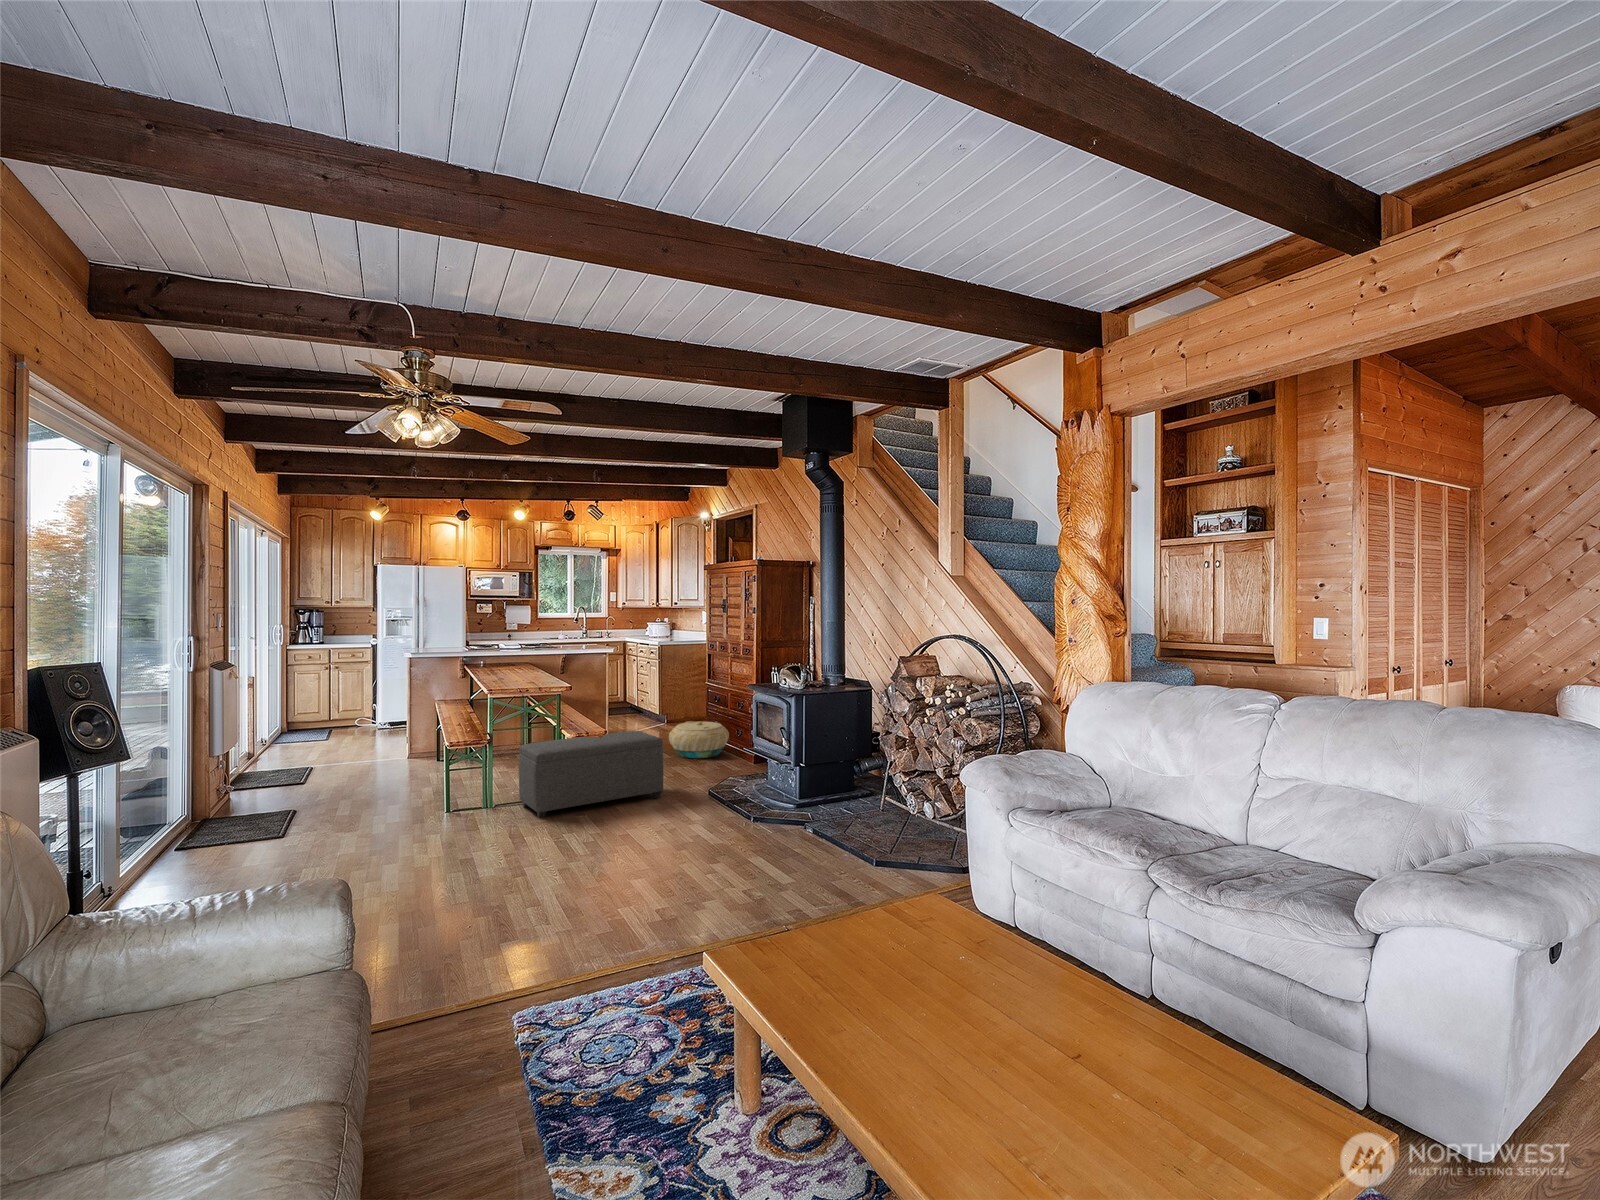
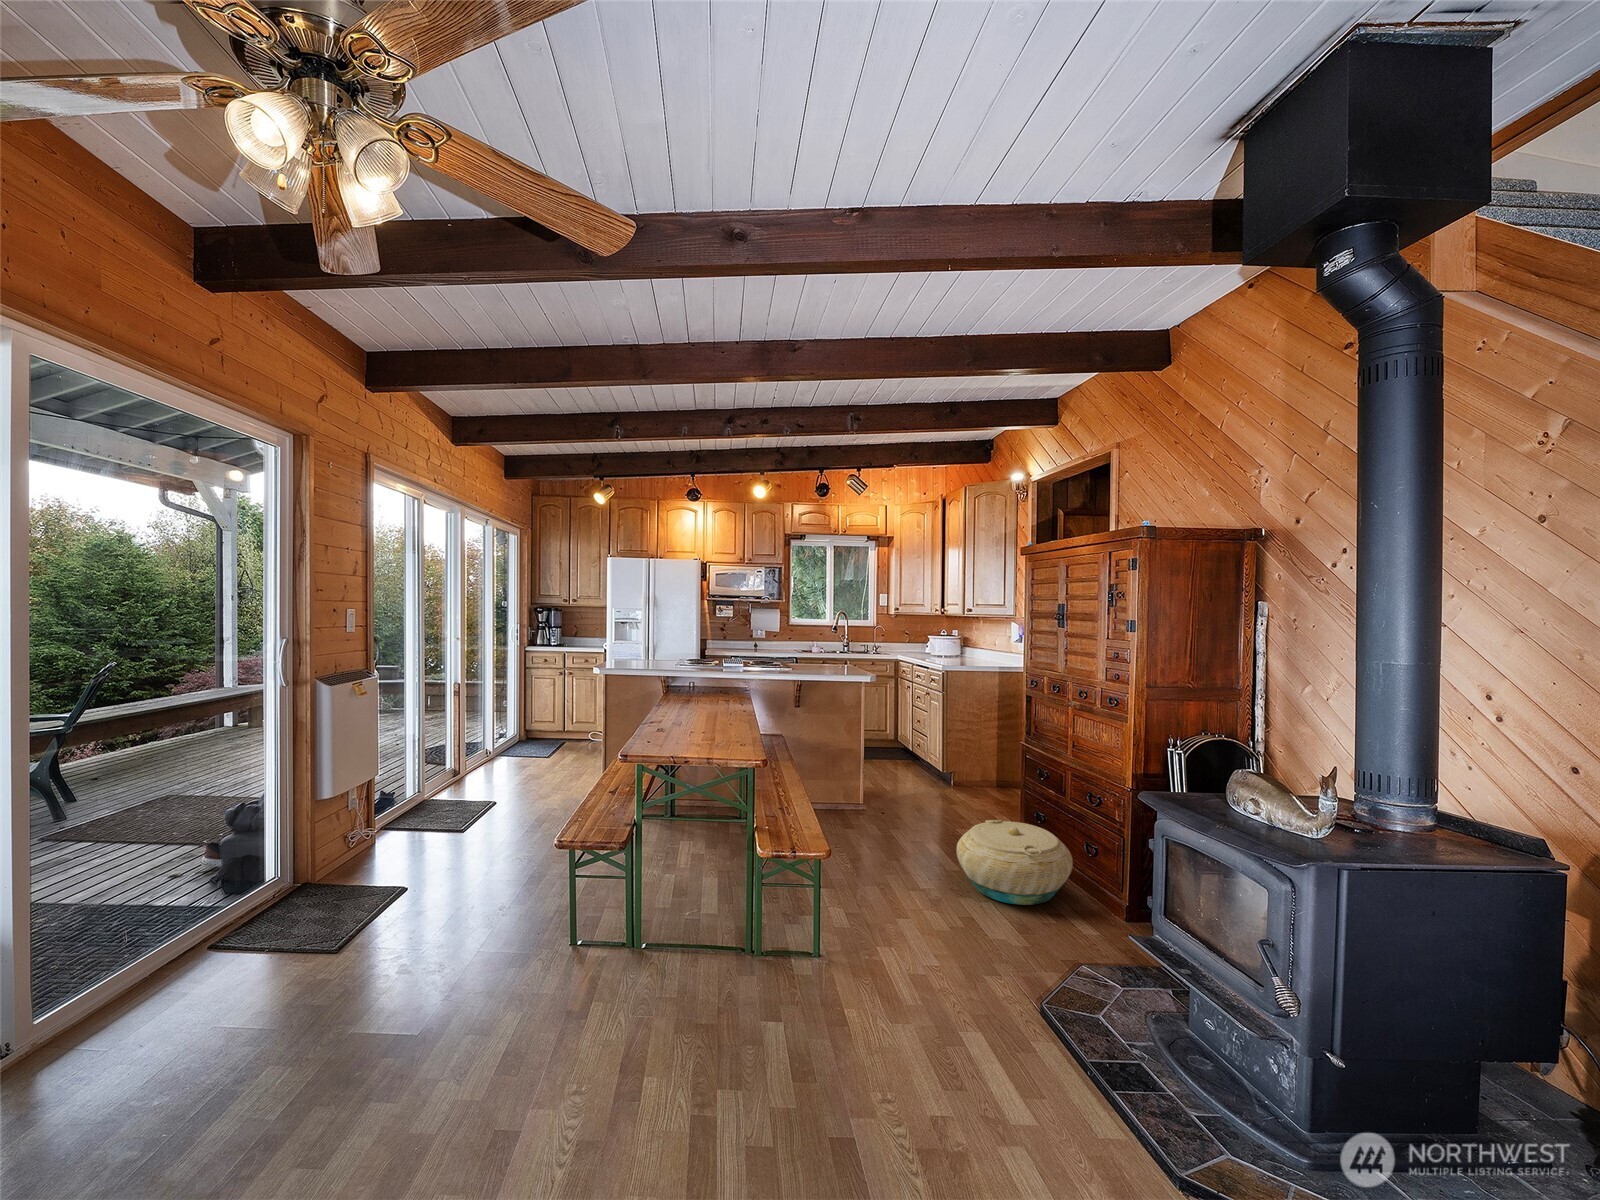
ottoman: present [519,731,663,818] -> none [611,896,946,1162]

